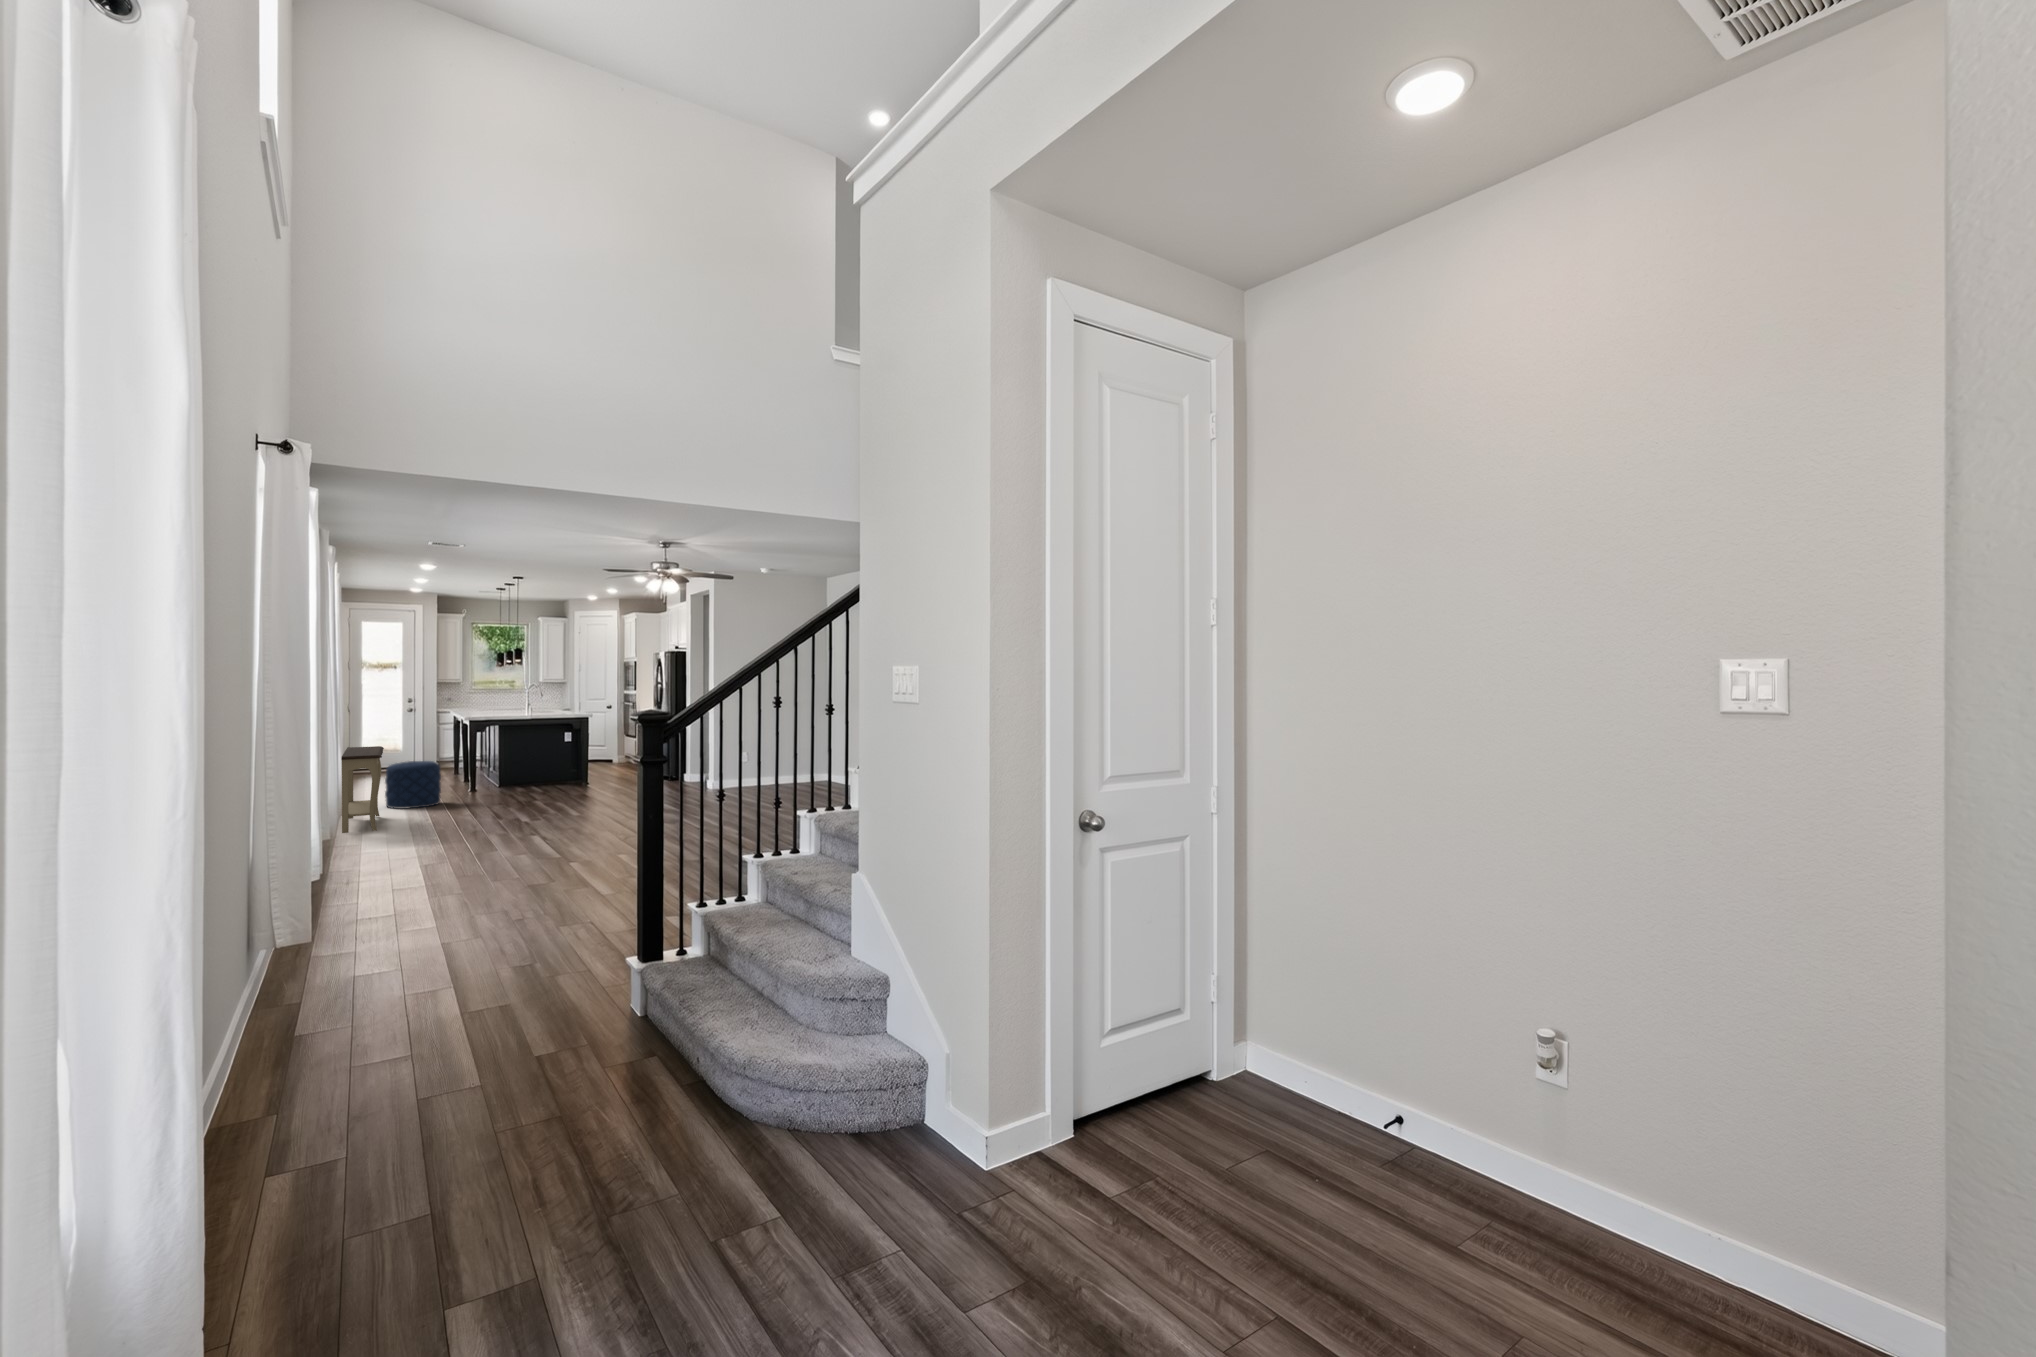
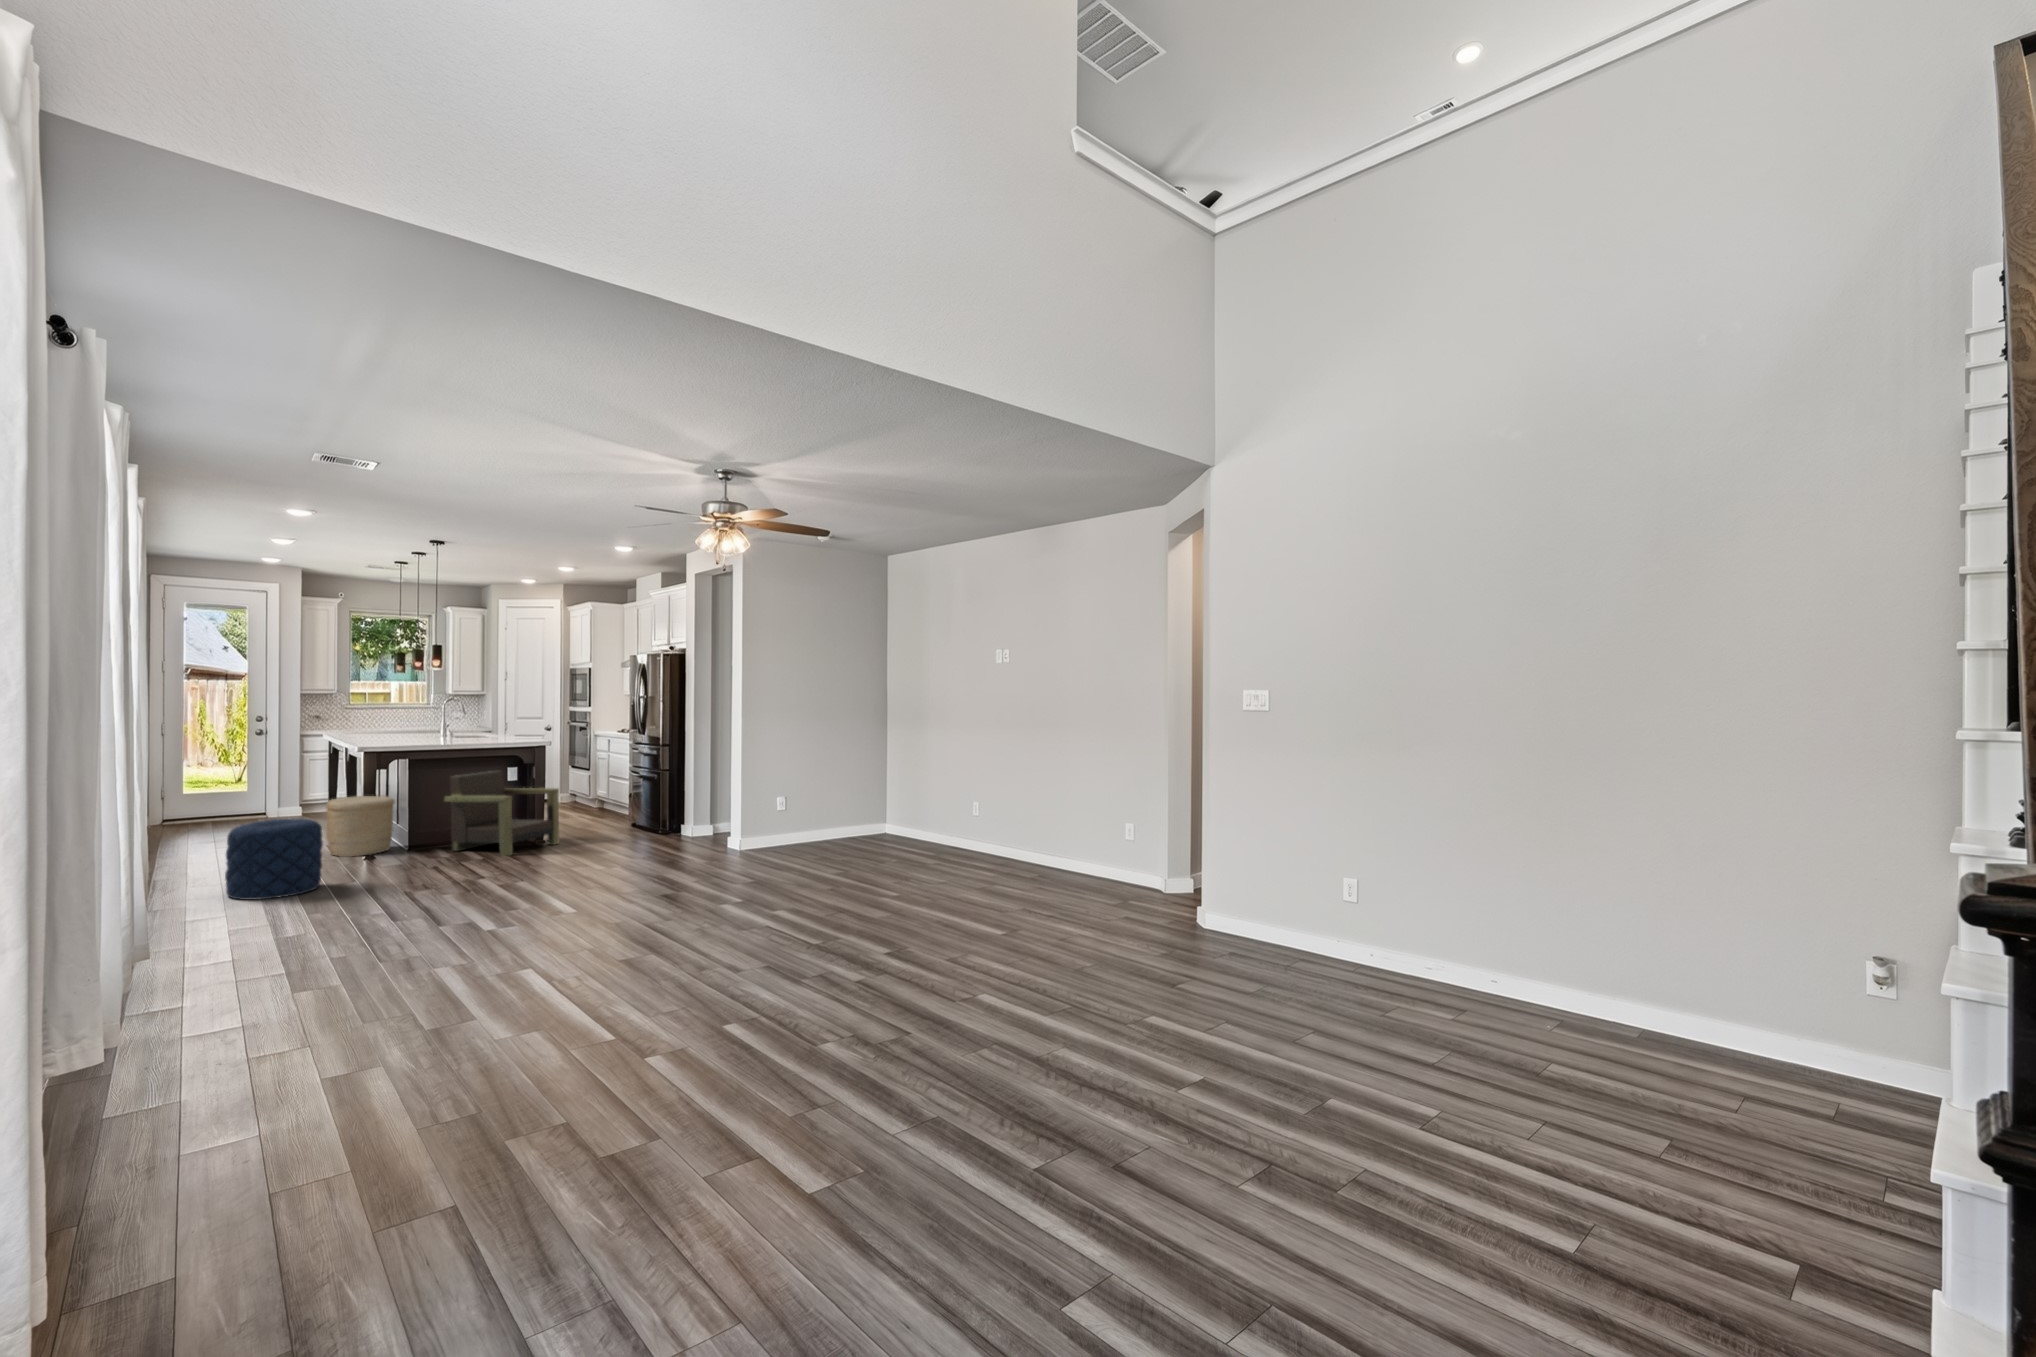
armchair: none [521,735,598,791] -> present [444,771,559,856]
console table: present [341,746,384,833] -> none [143,801,226,969]
woven basket: none [447,751,491,790] -> present [326,796,394,857]

